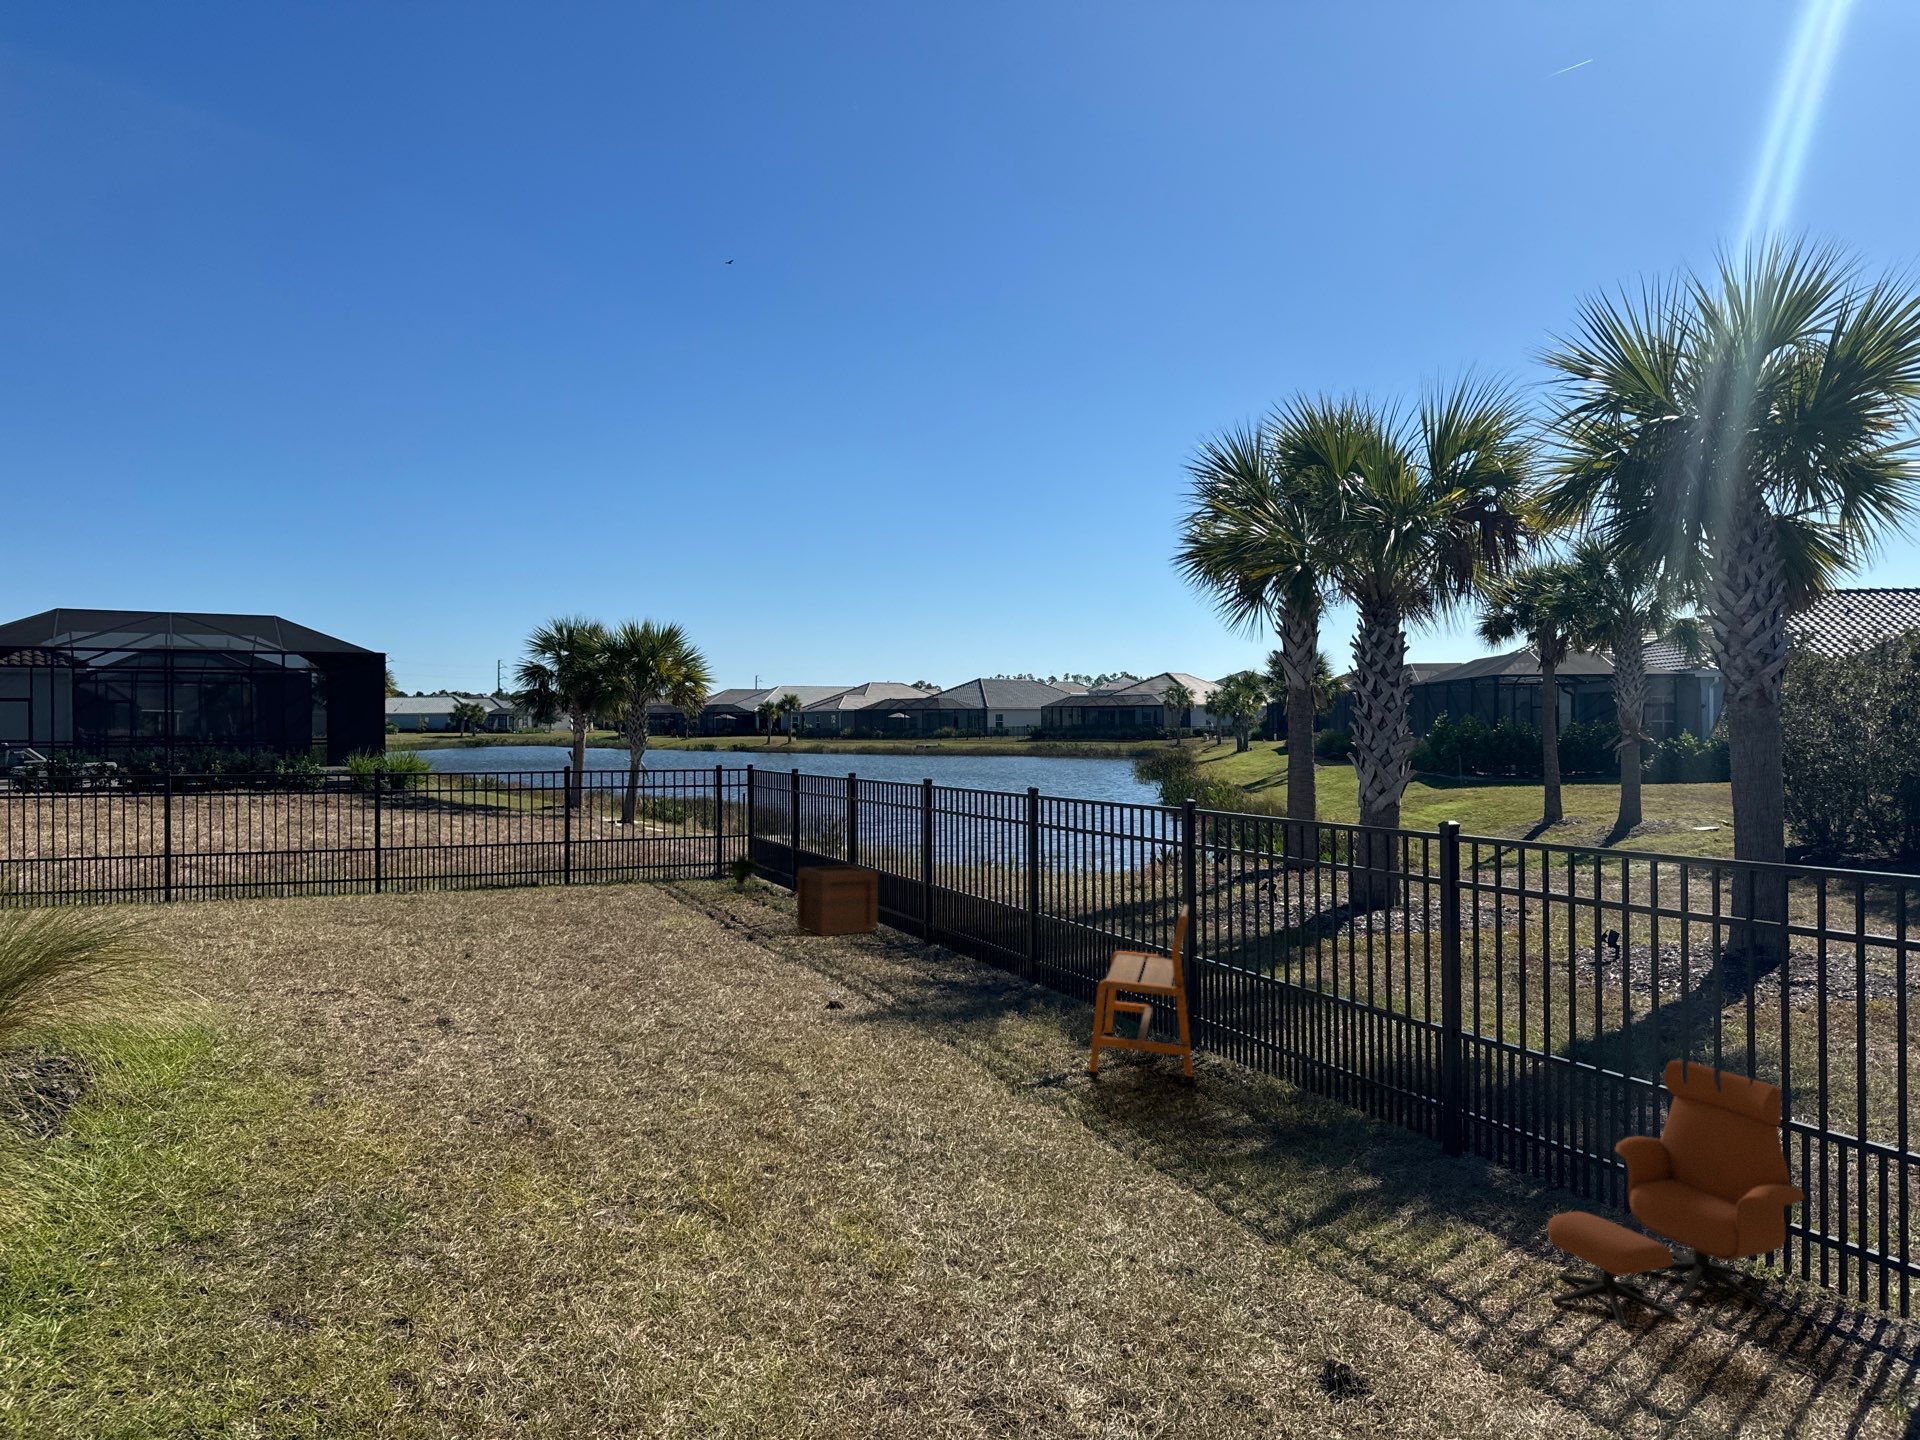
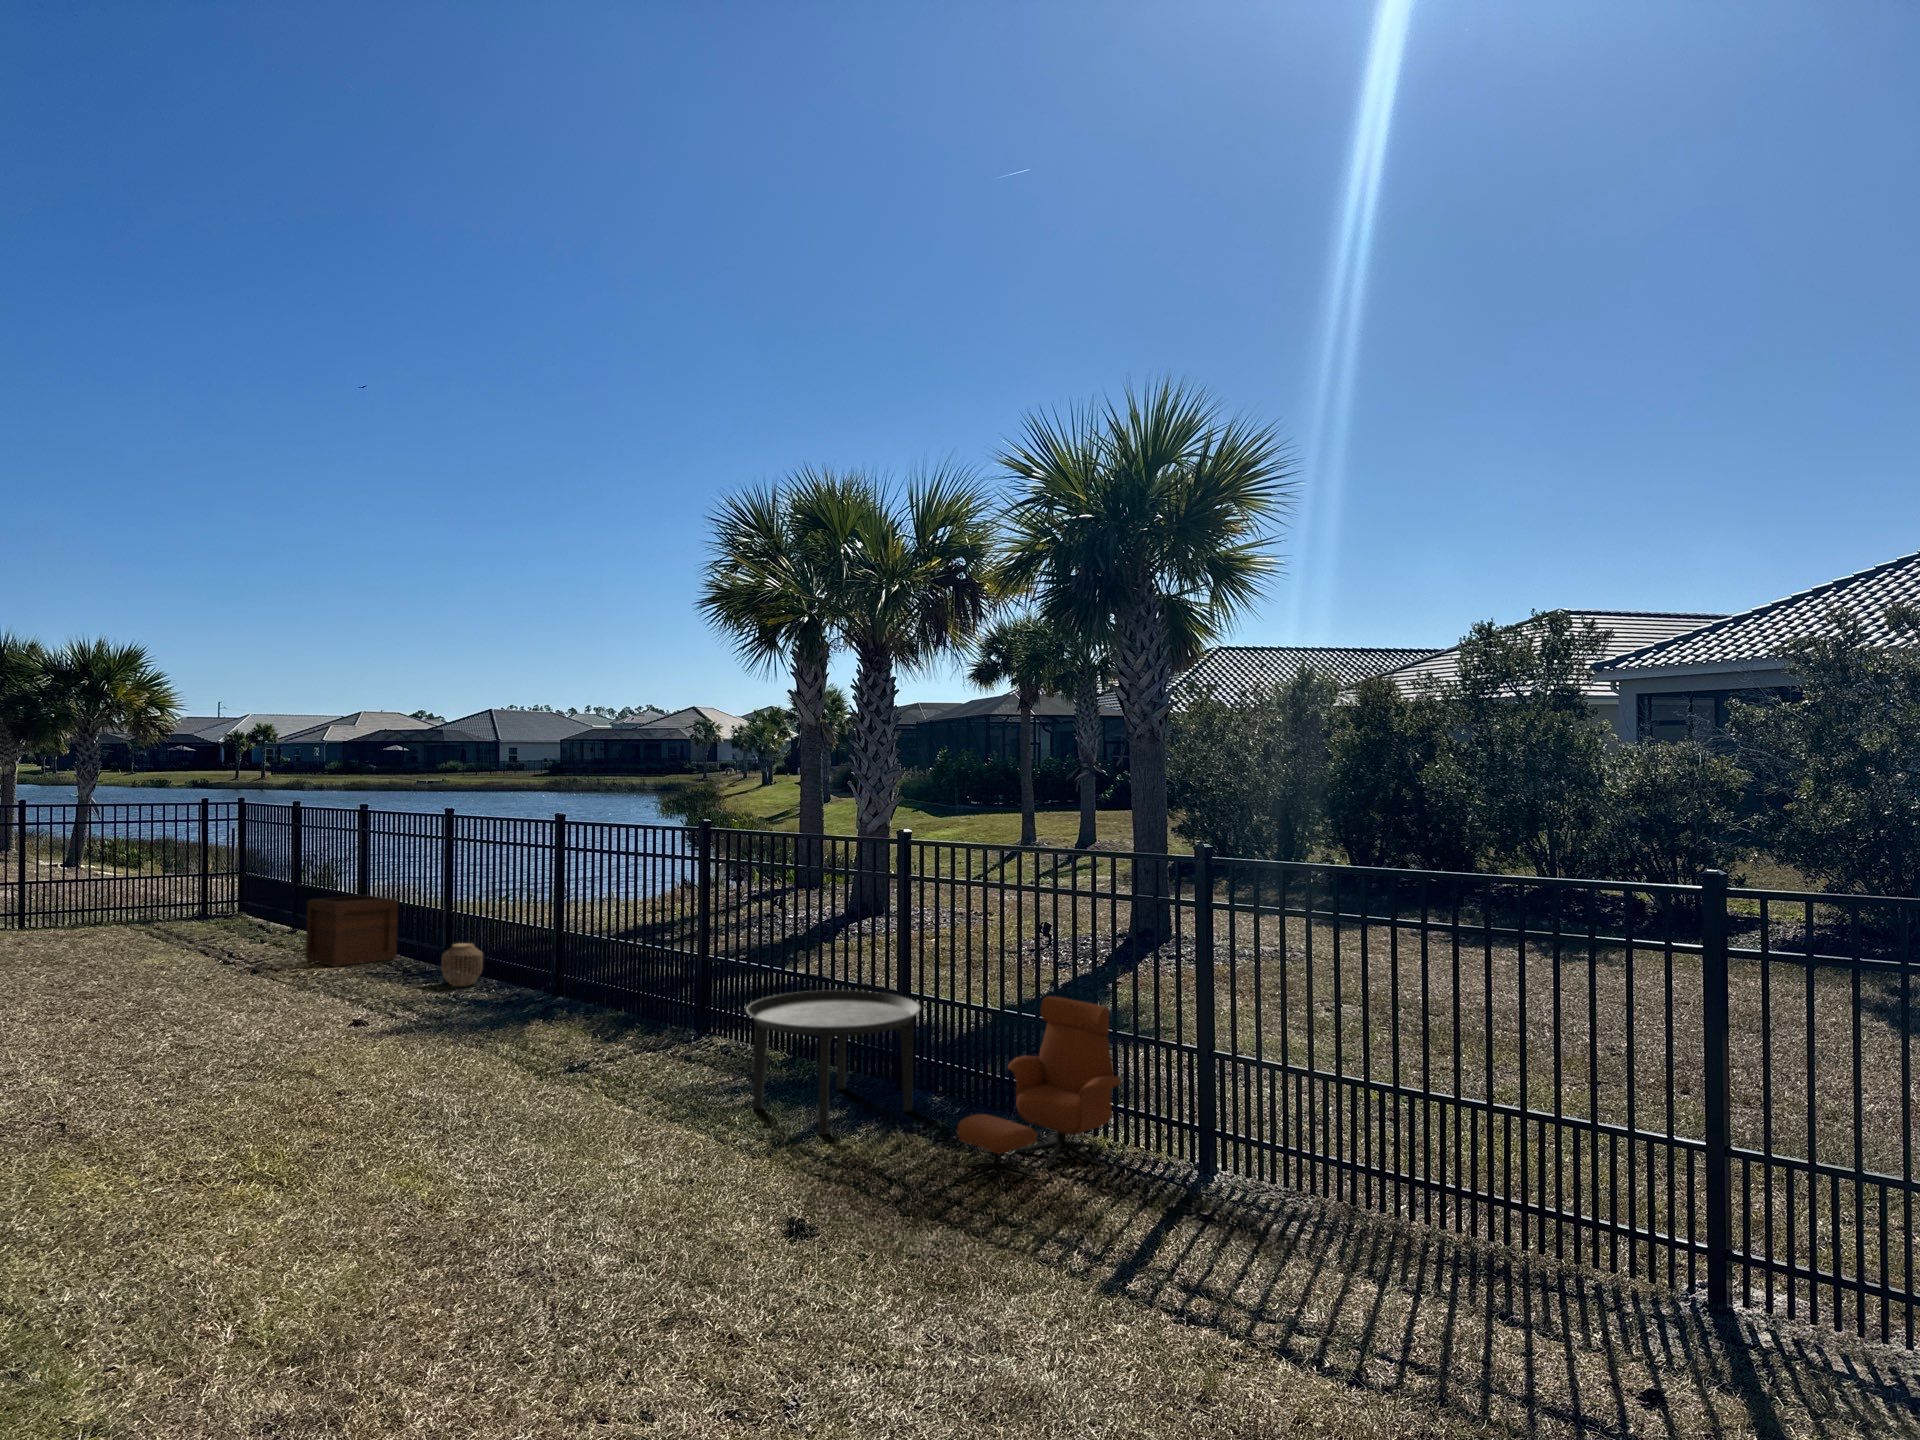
potted plant: present [721,854,763,891] -> none [204,886,267,929]
bench: present [1089,905,1193,1077] -> none [608,902,706,1063]
woven basket: none [919,921,958,966] -> present [442,943,483,986]
round table: none [1252,1016,1480,1202] -> present [746,990,921,1134]

